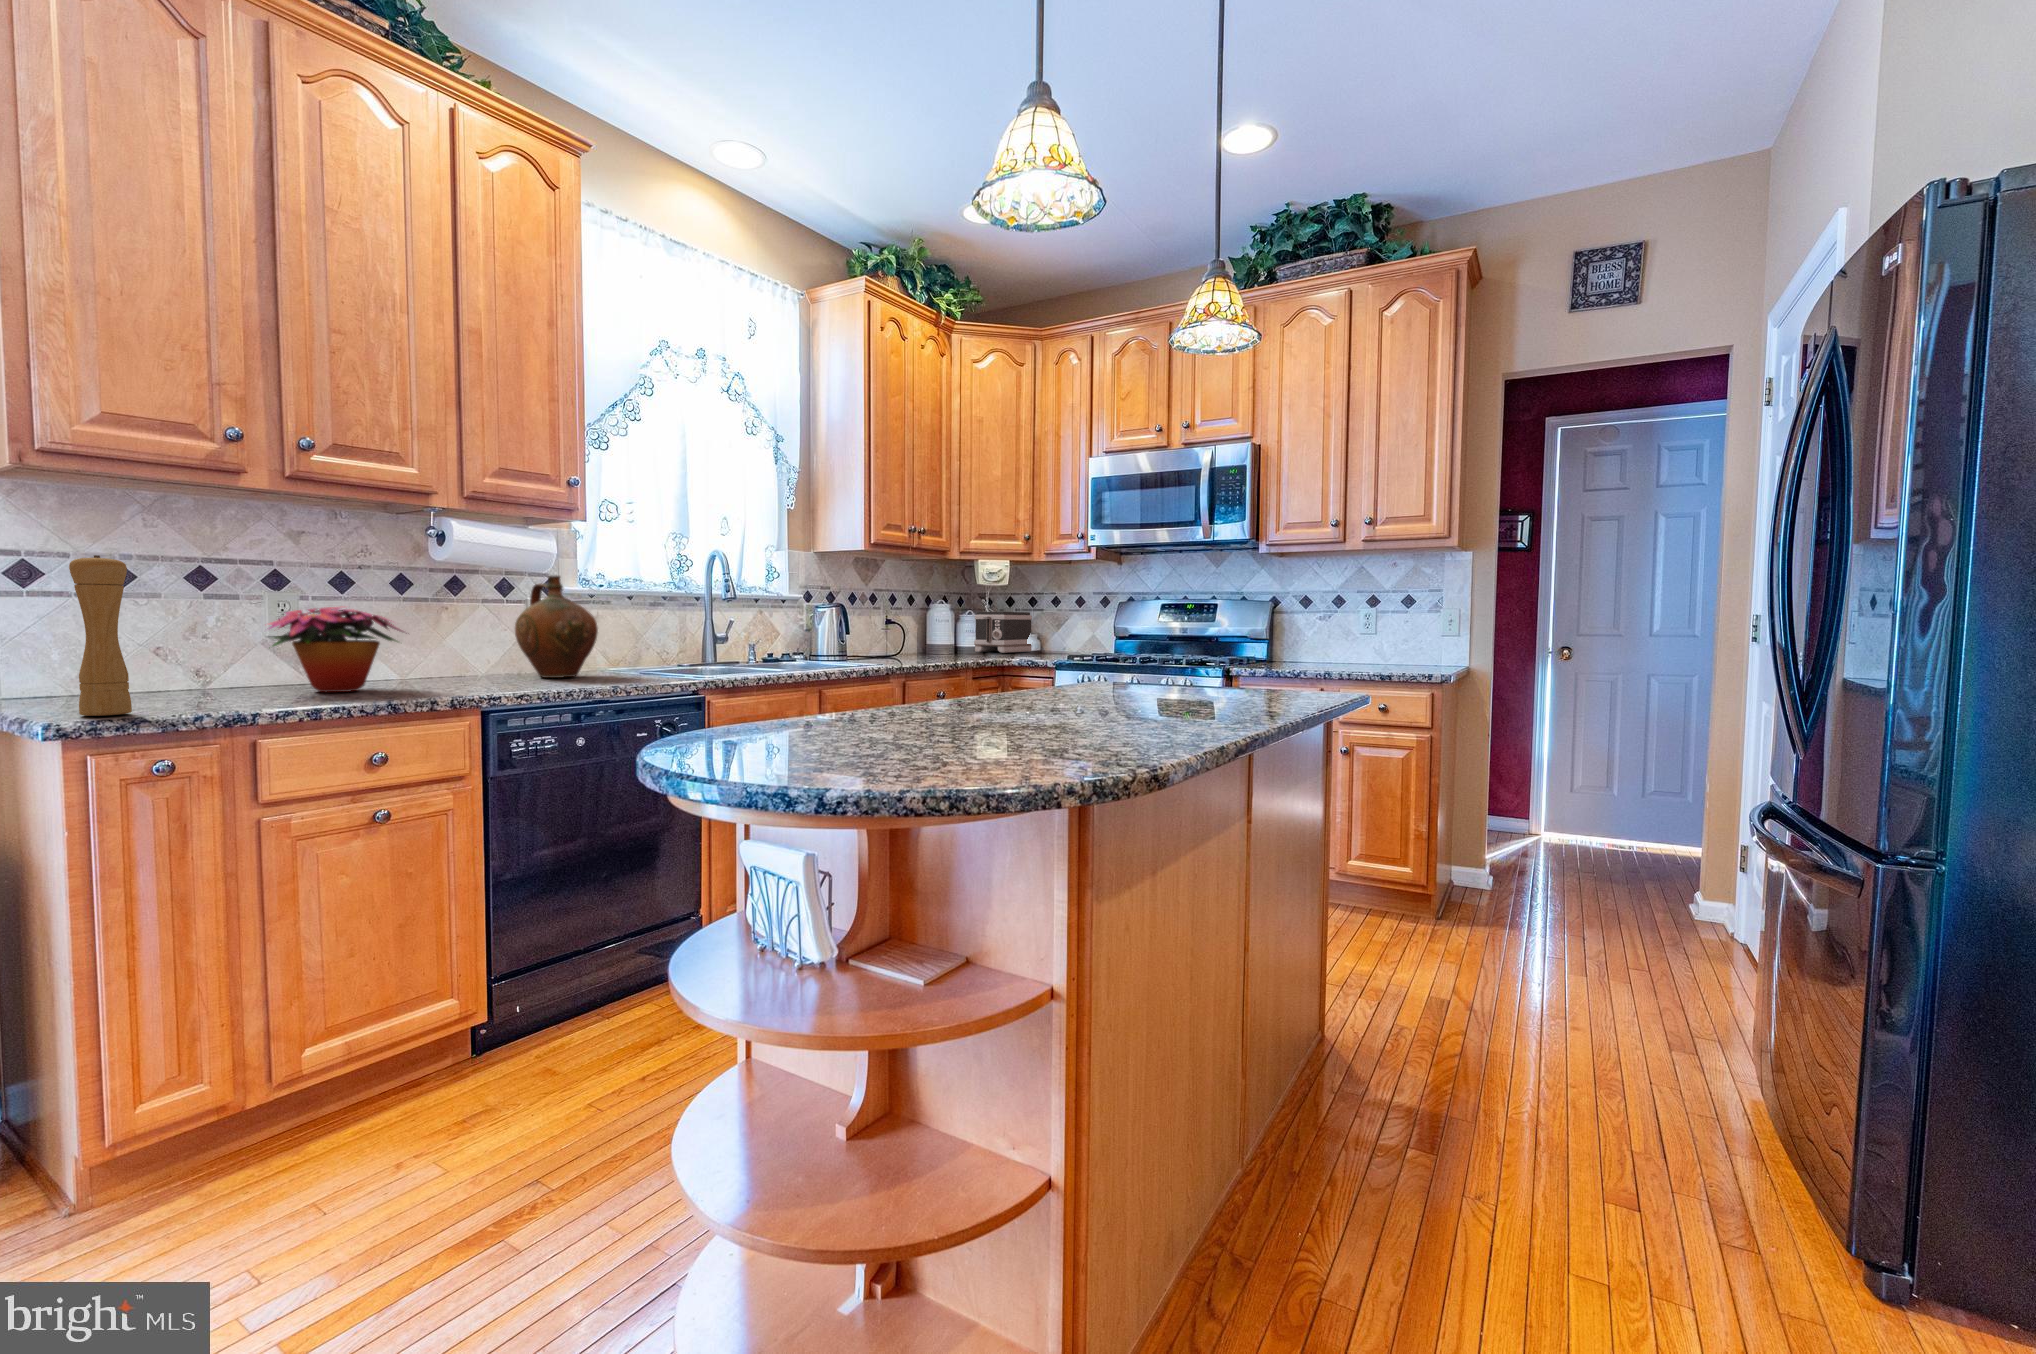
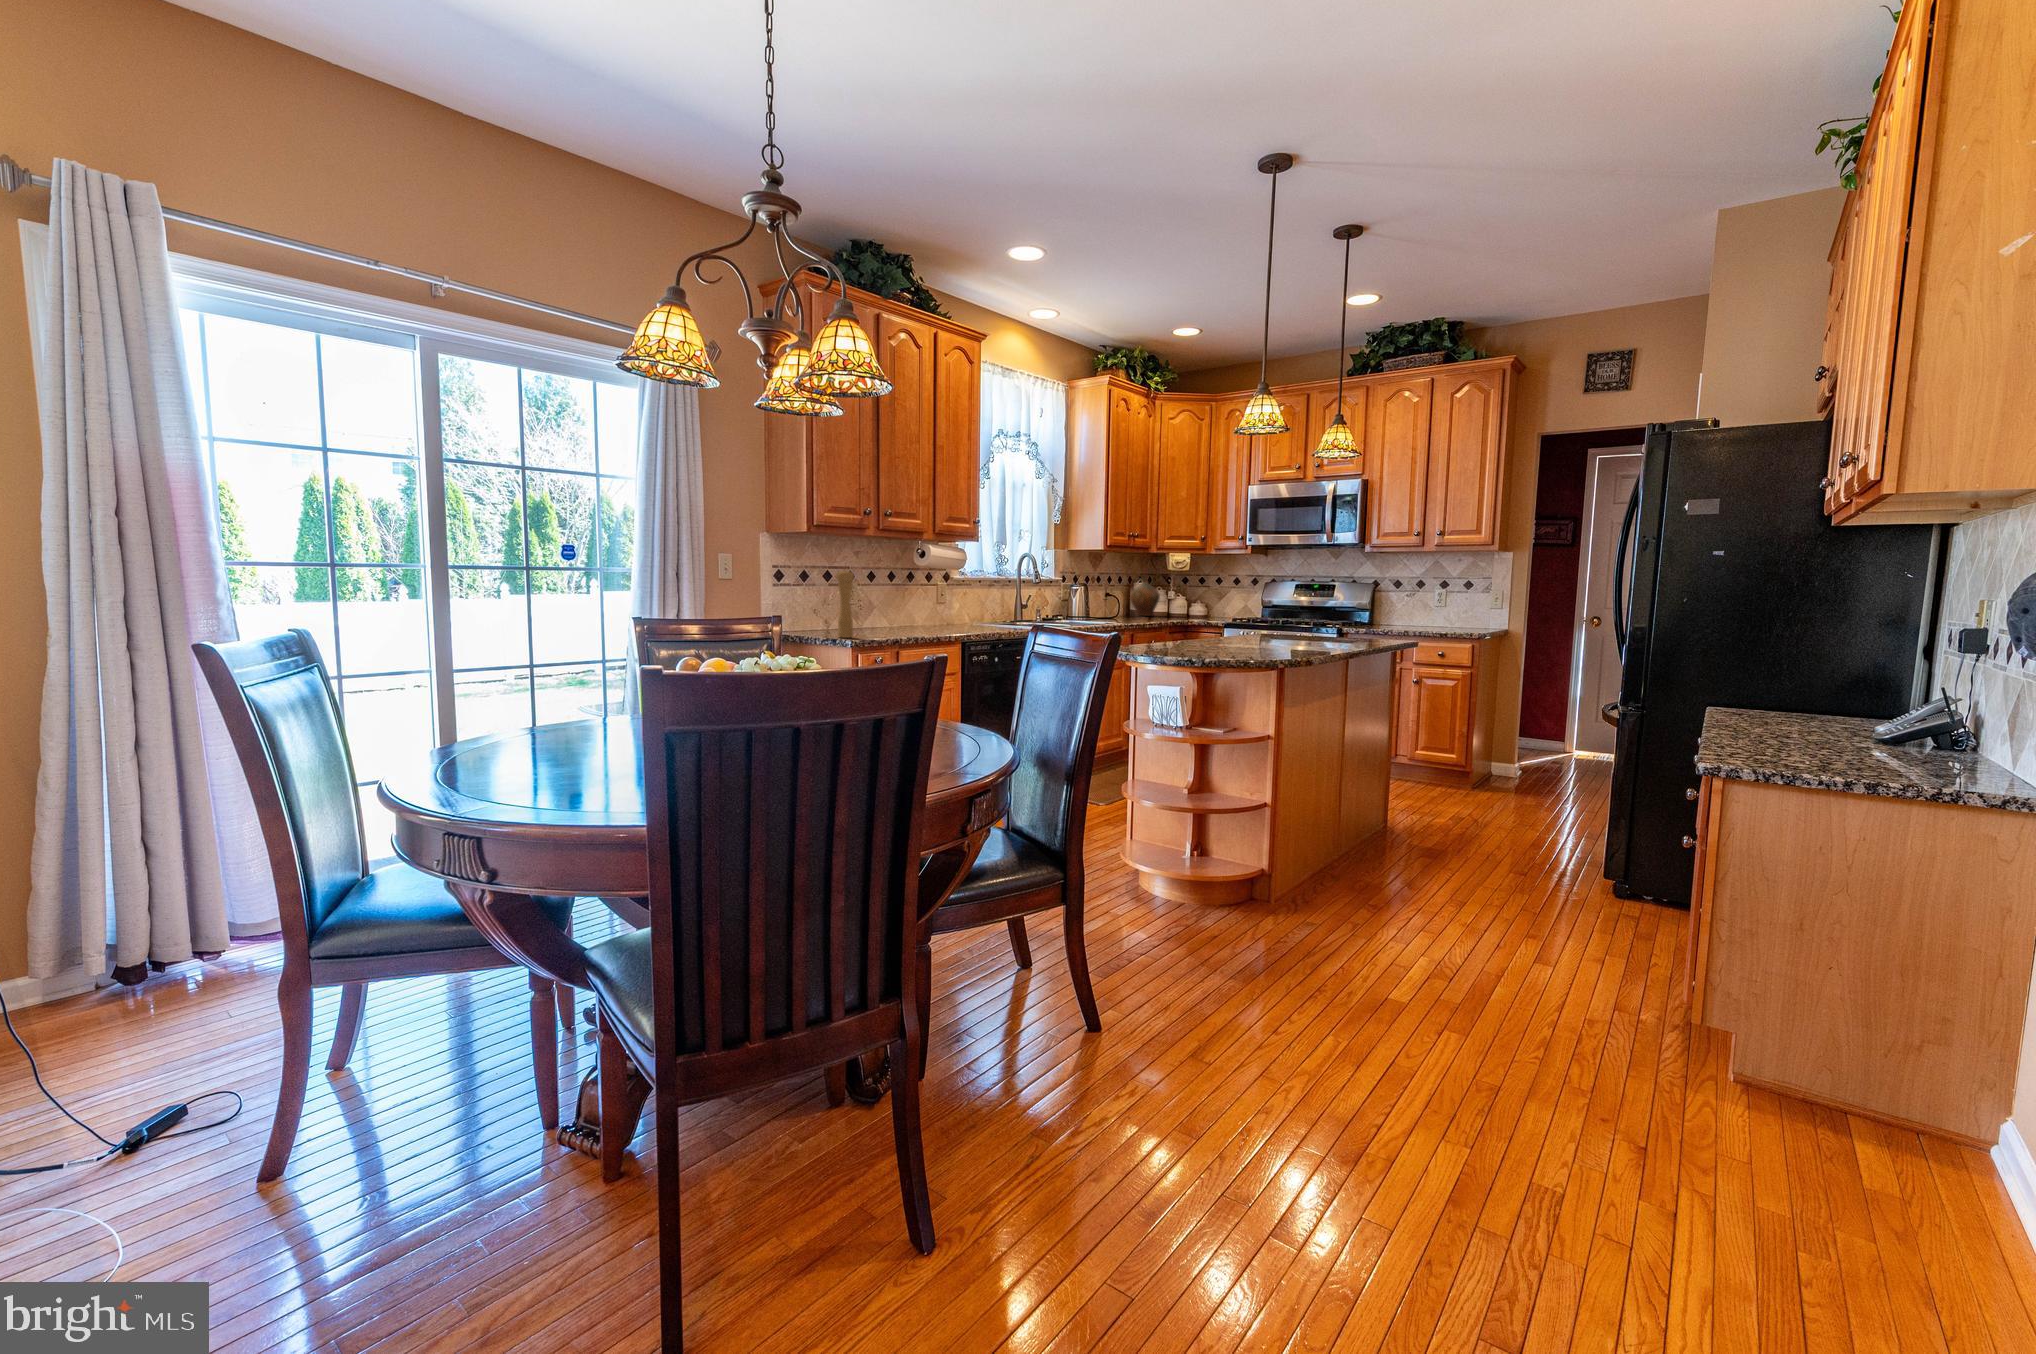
ceramic jug: present [515,575,598,678] -> present [1130,575,1160,616]
flower arrangement: present [269,607,404,692] -> none [865,589,925,631]
toaster: present [974,612,1032,653] -> none [1162,588,1201,616]

